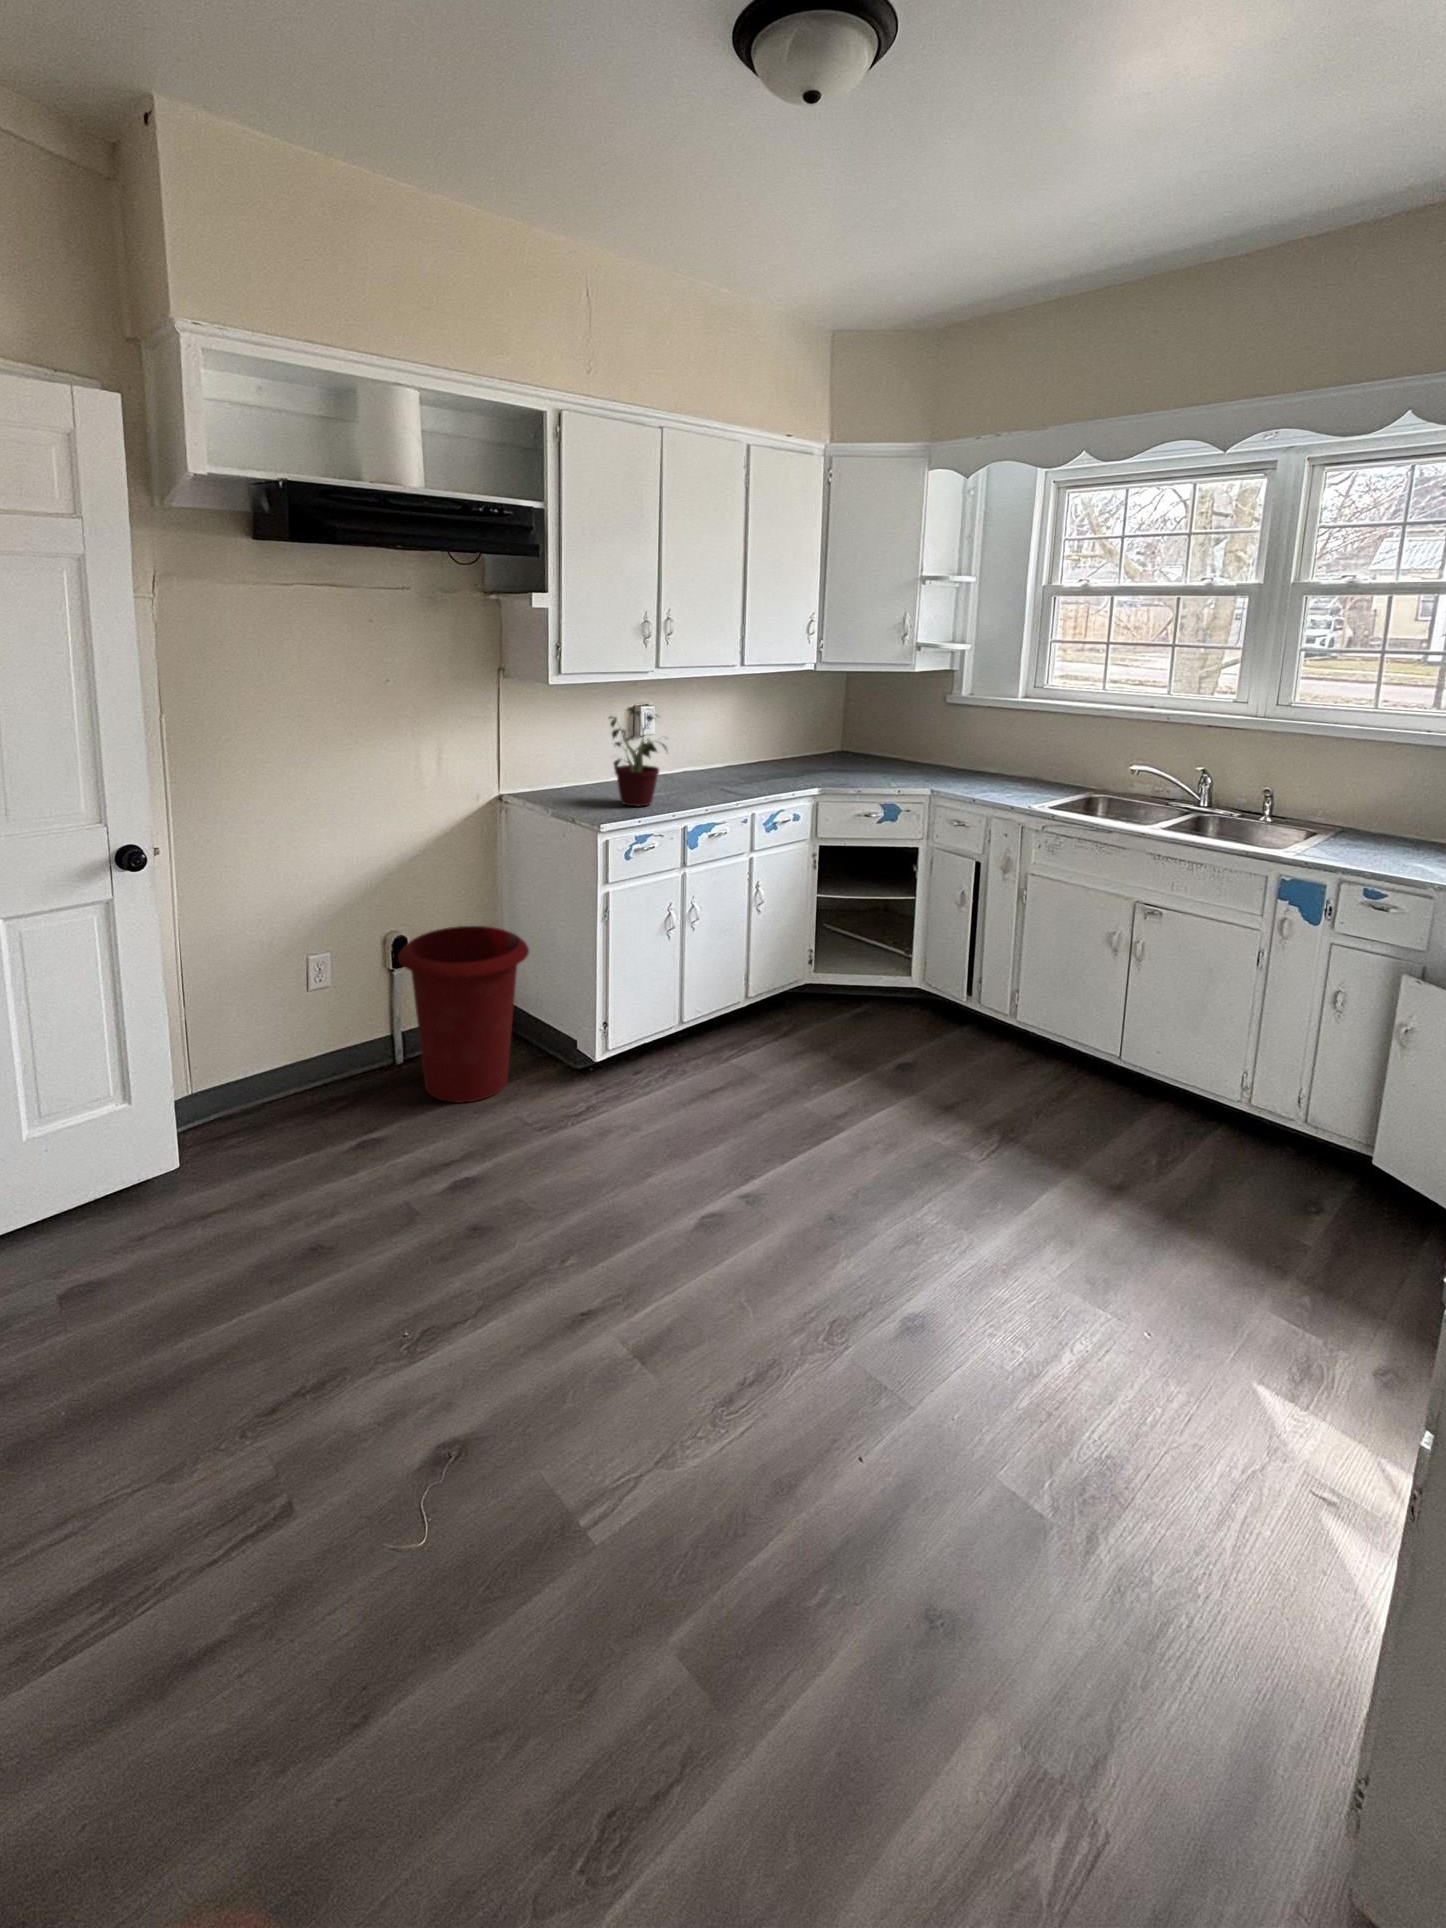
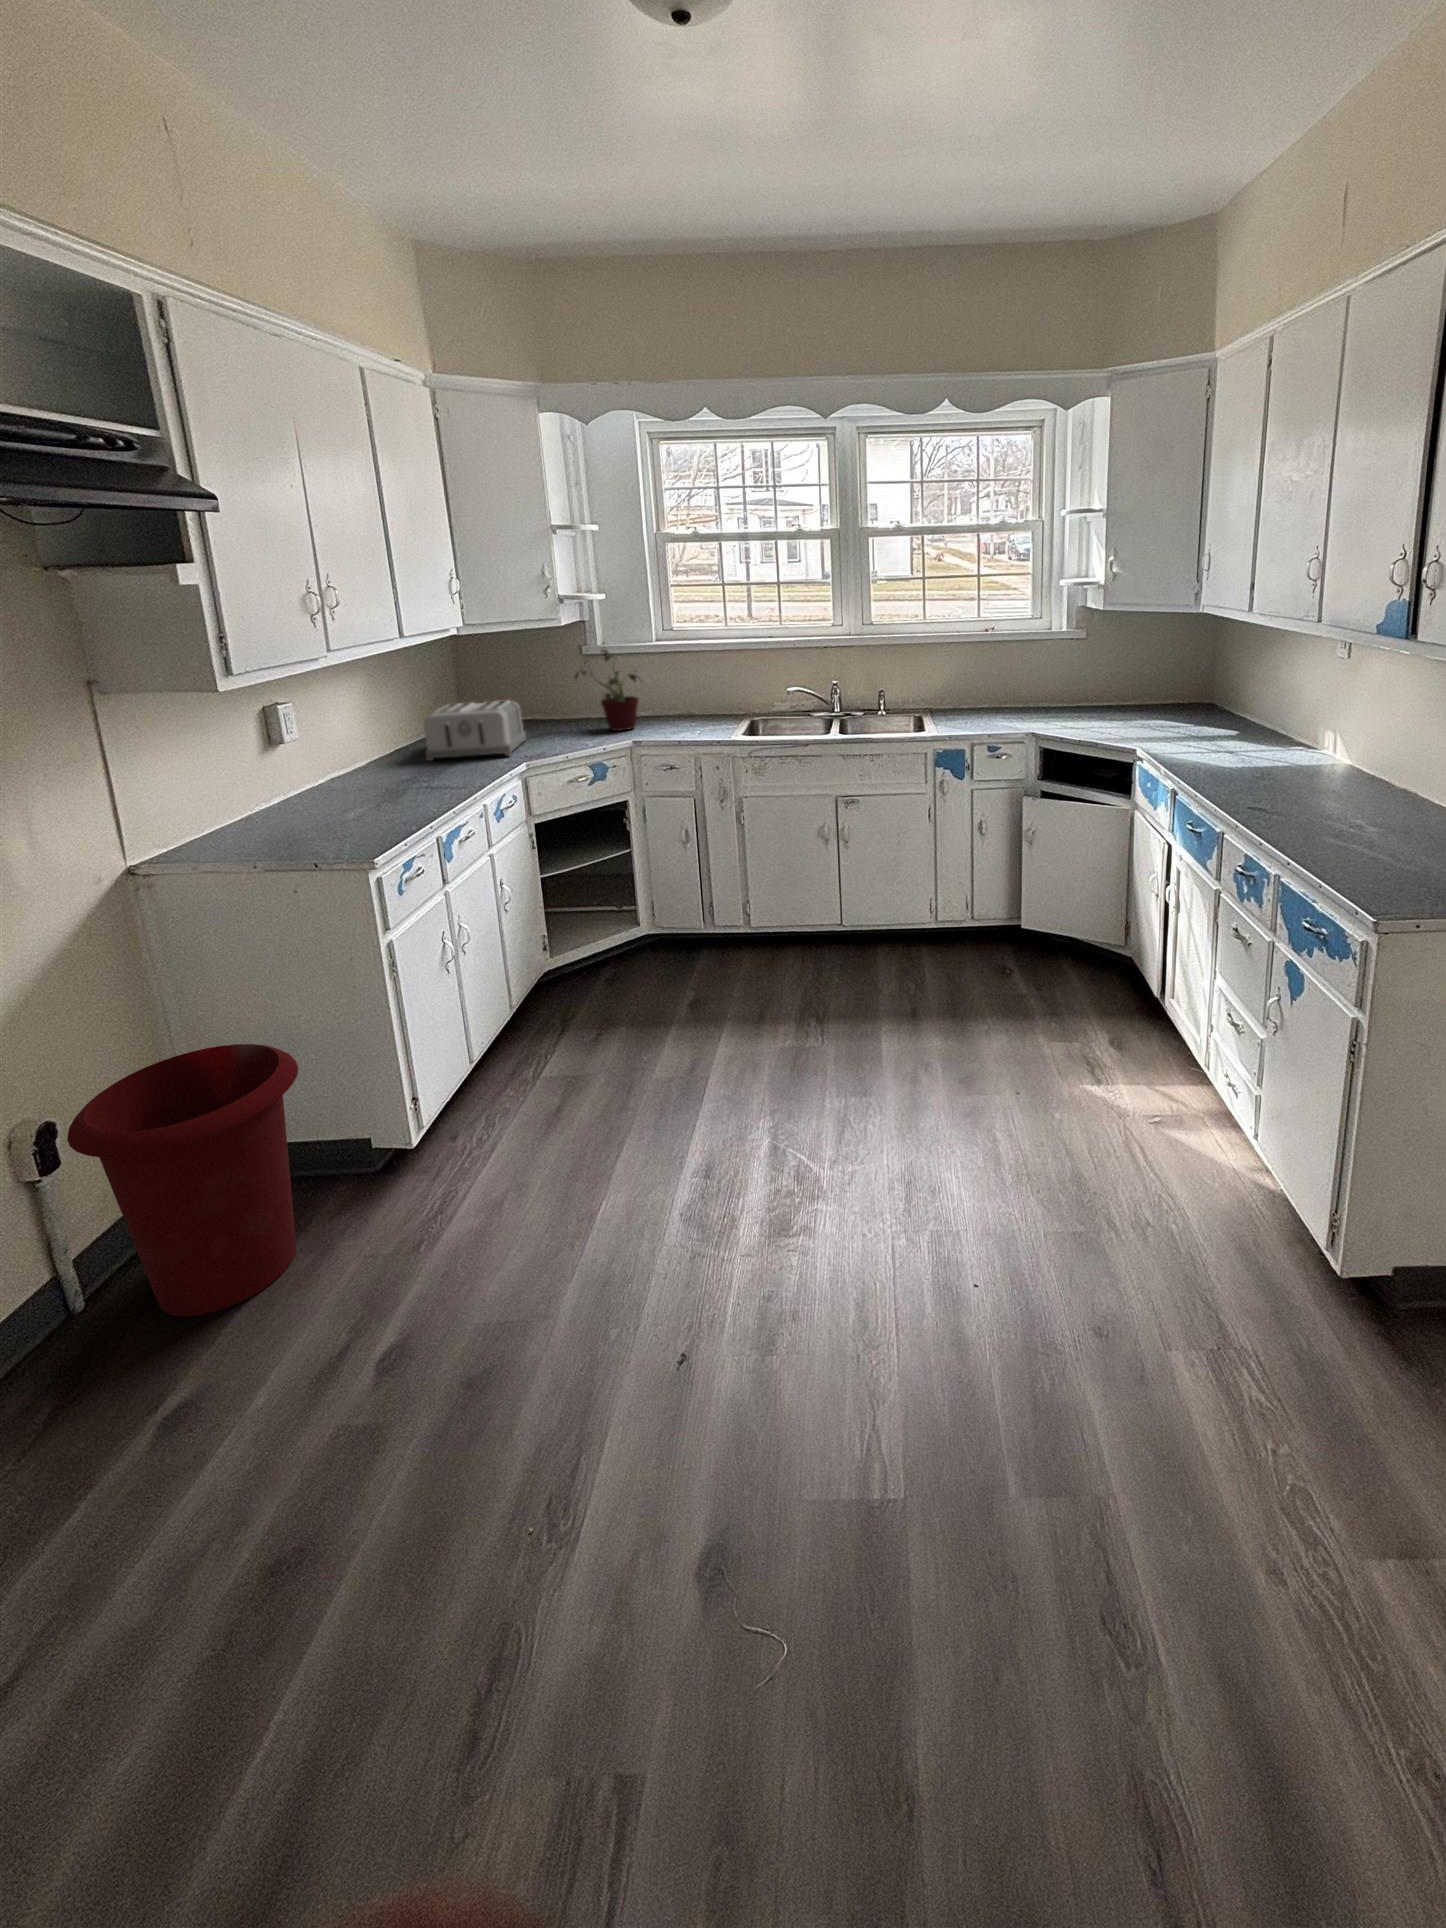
potted plant: present [609,707,667,806] -> present [575,649,639,731]
toaster: none [761,728,857,780] -> present [424,700,526,761]

